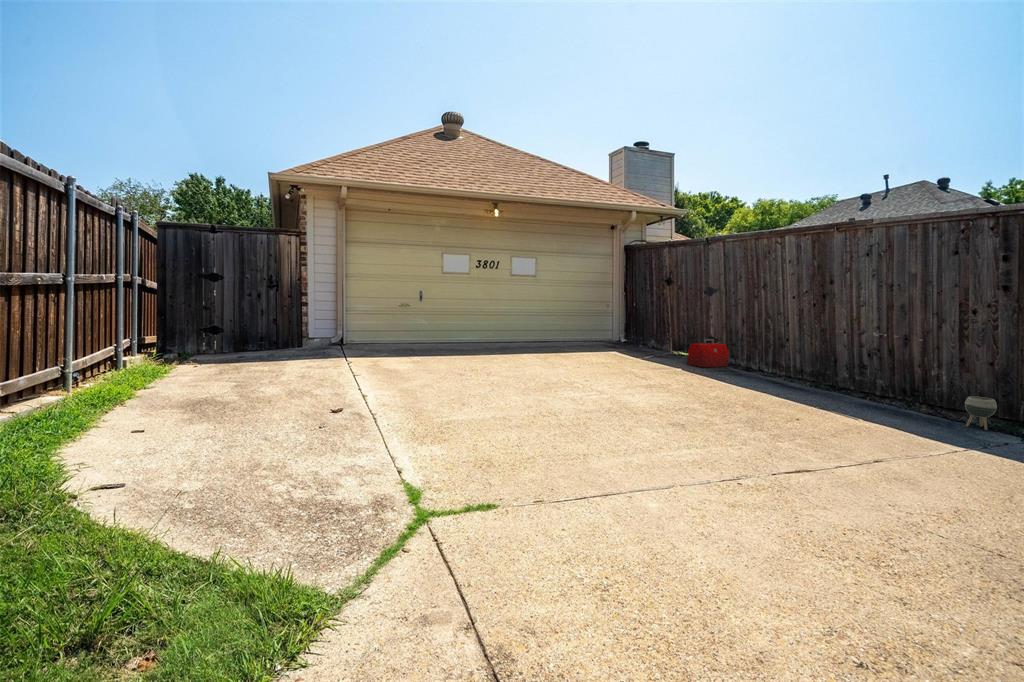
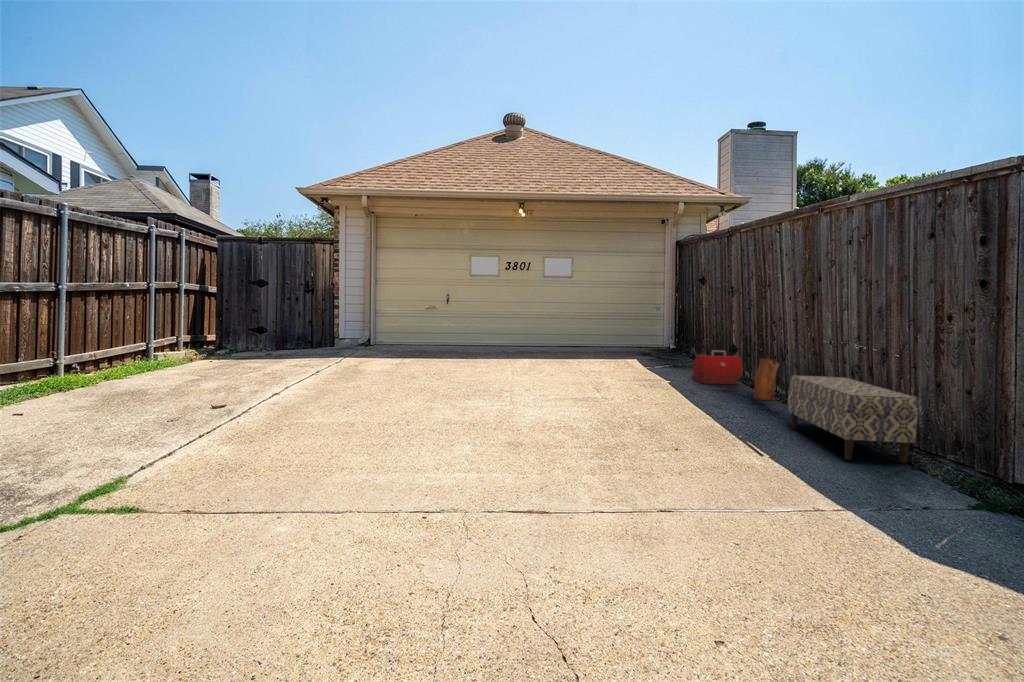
watering can: none [757,345,785,378] -> present [754,359,780,401]
bench: none [825,357,951,418] -> present [787,375,919,463]
planter: present [965,396,997,430] -> none [918,436,961,485]

